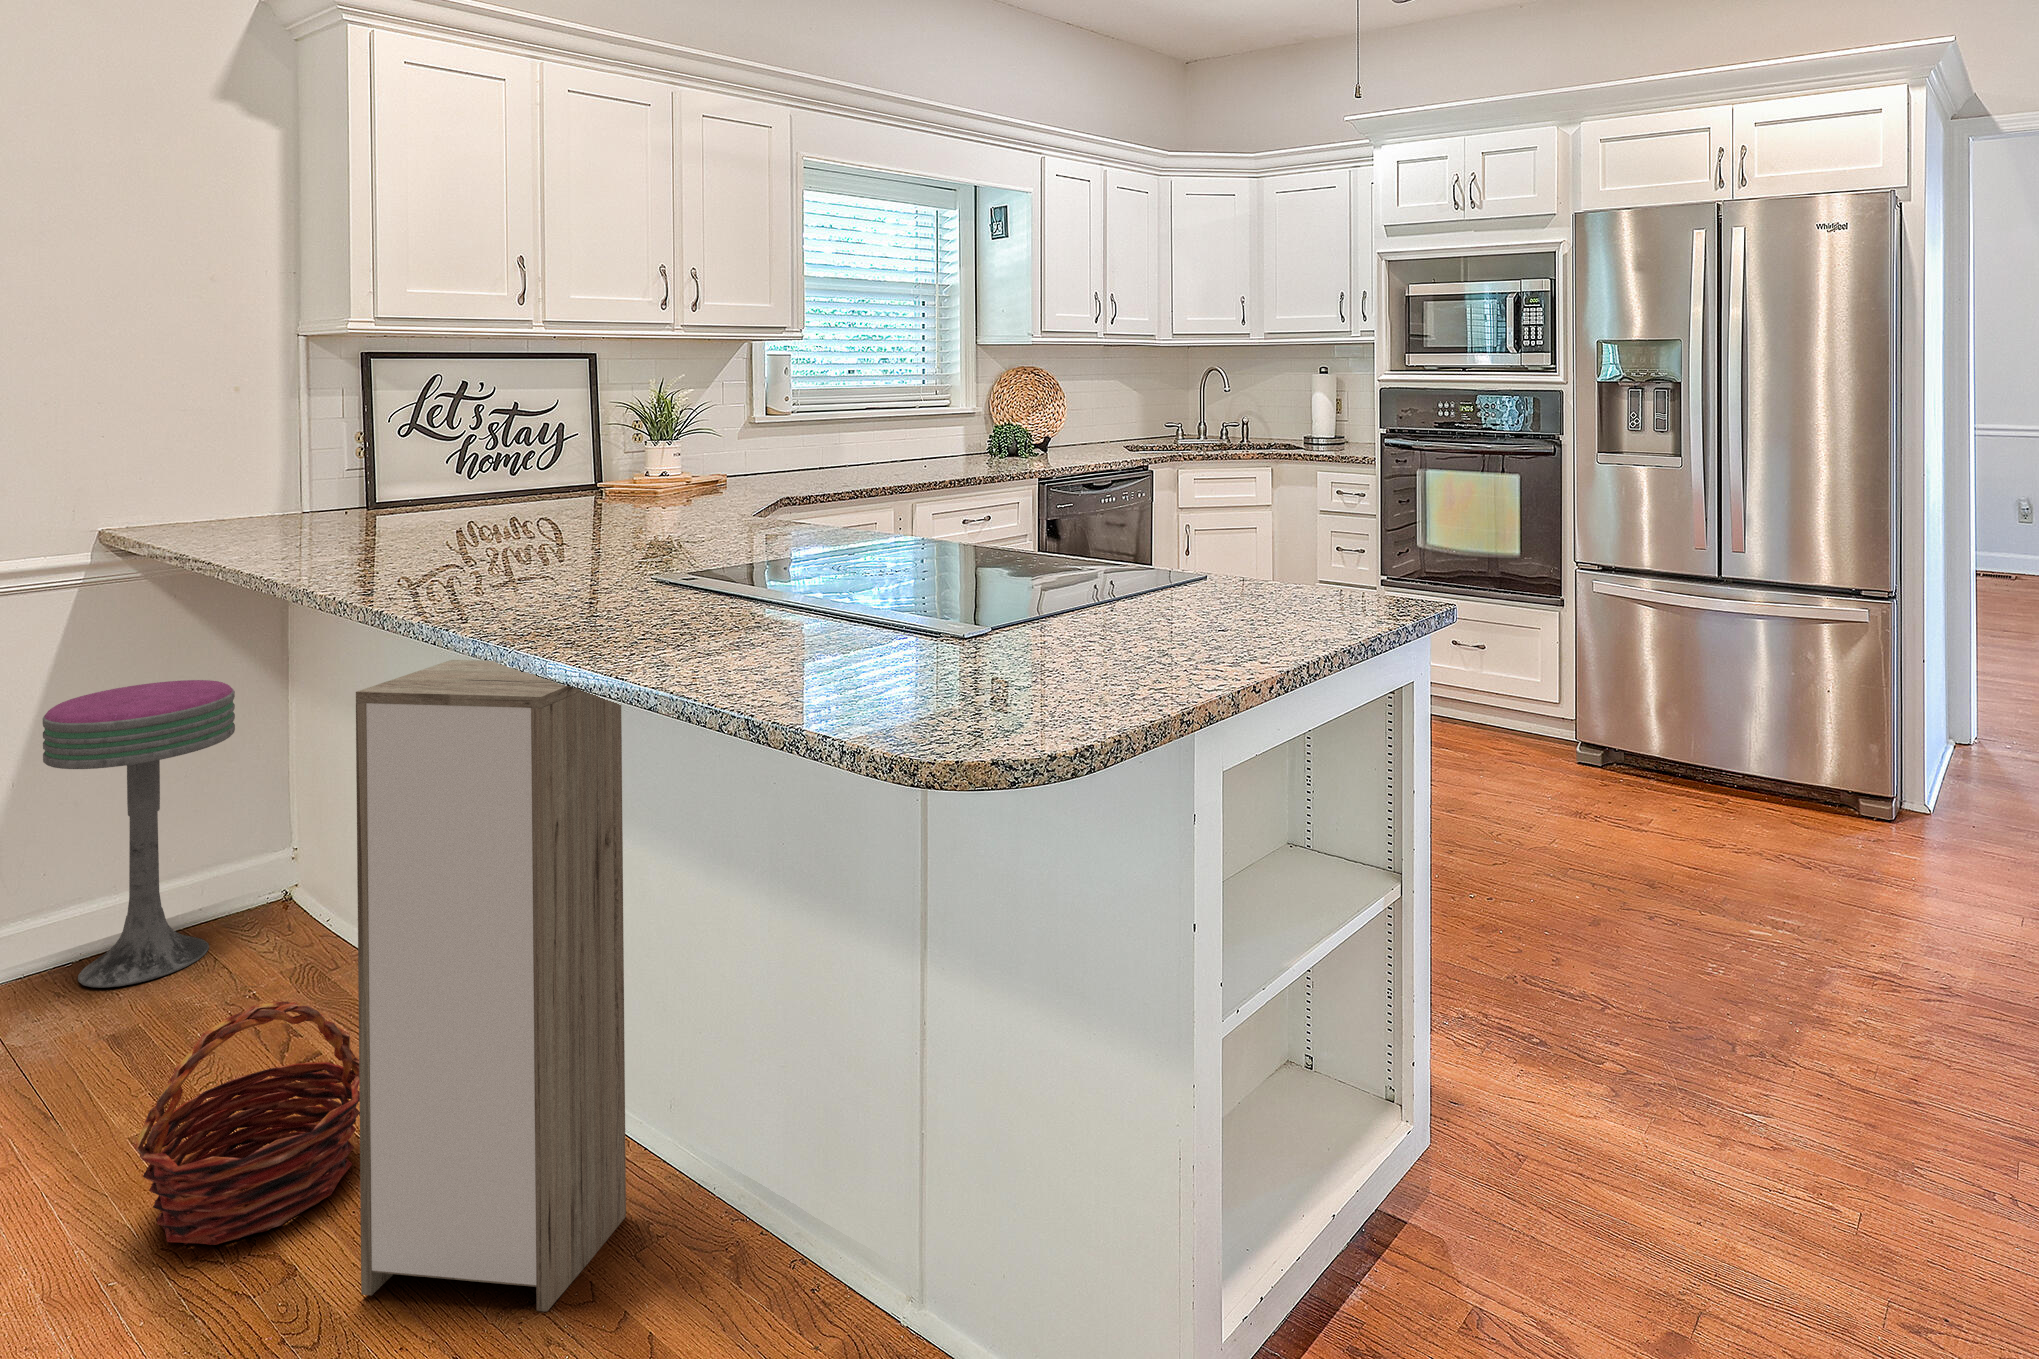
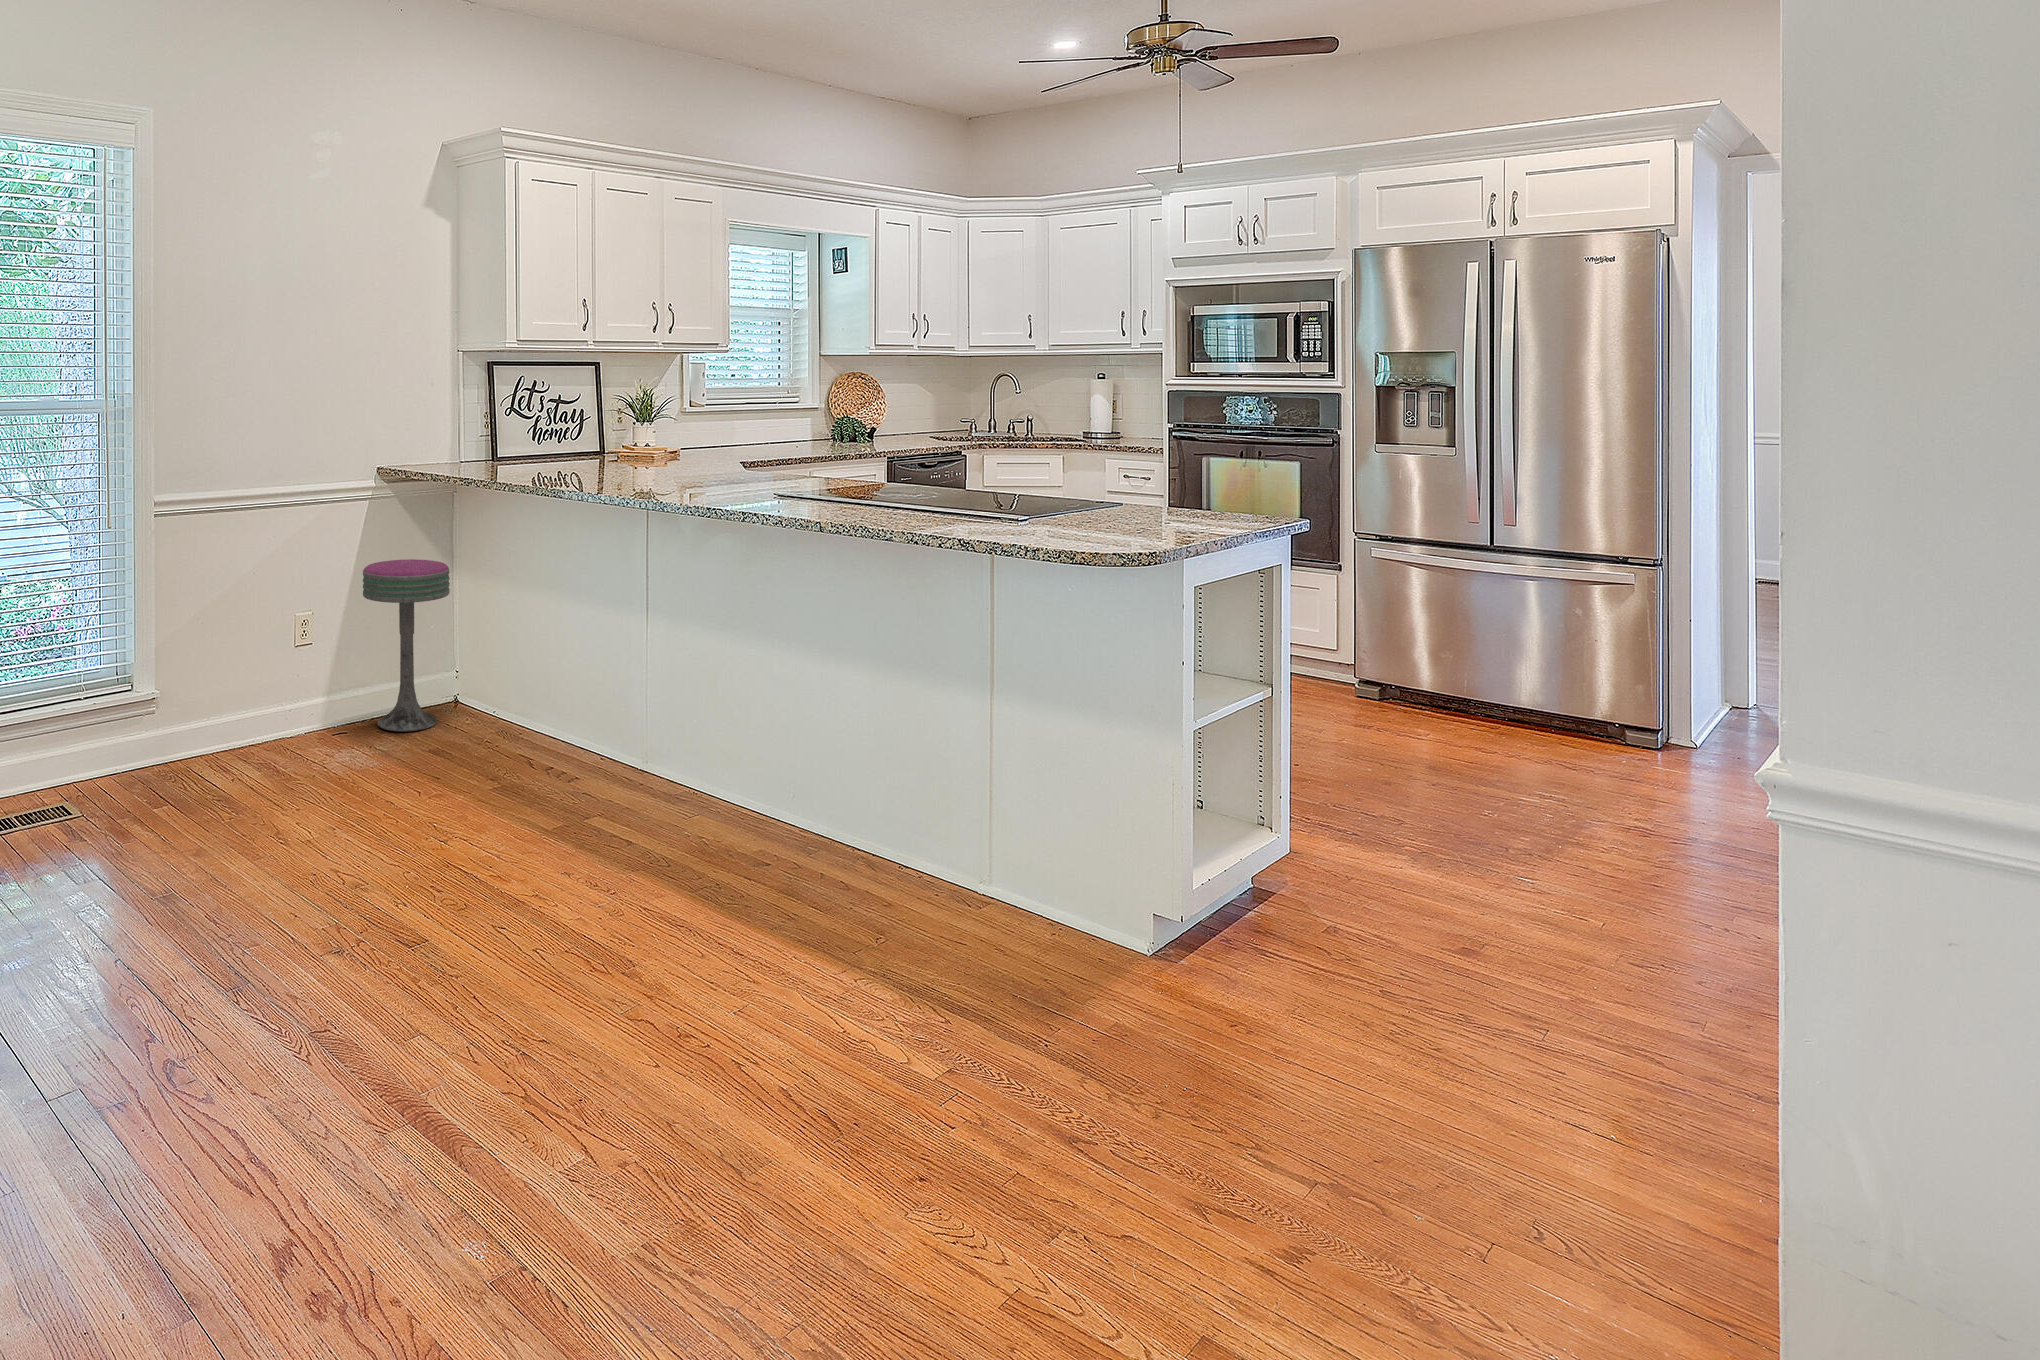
storage cabinet: present [356,660,626,1311] -> none [666,534,787,876]
basket: present [134,1002,360,1245] -> none [525,718,623,835]

